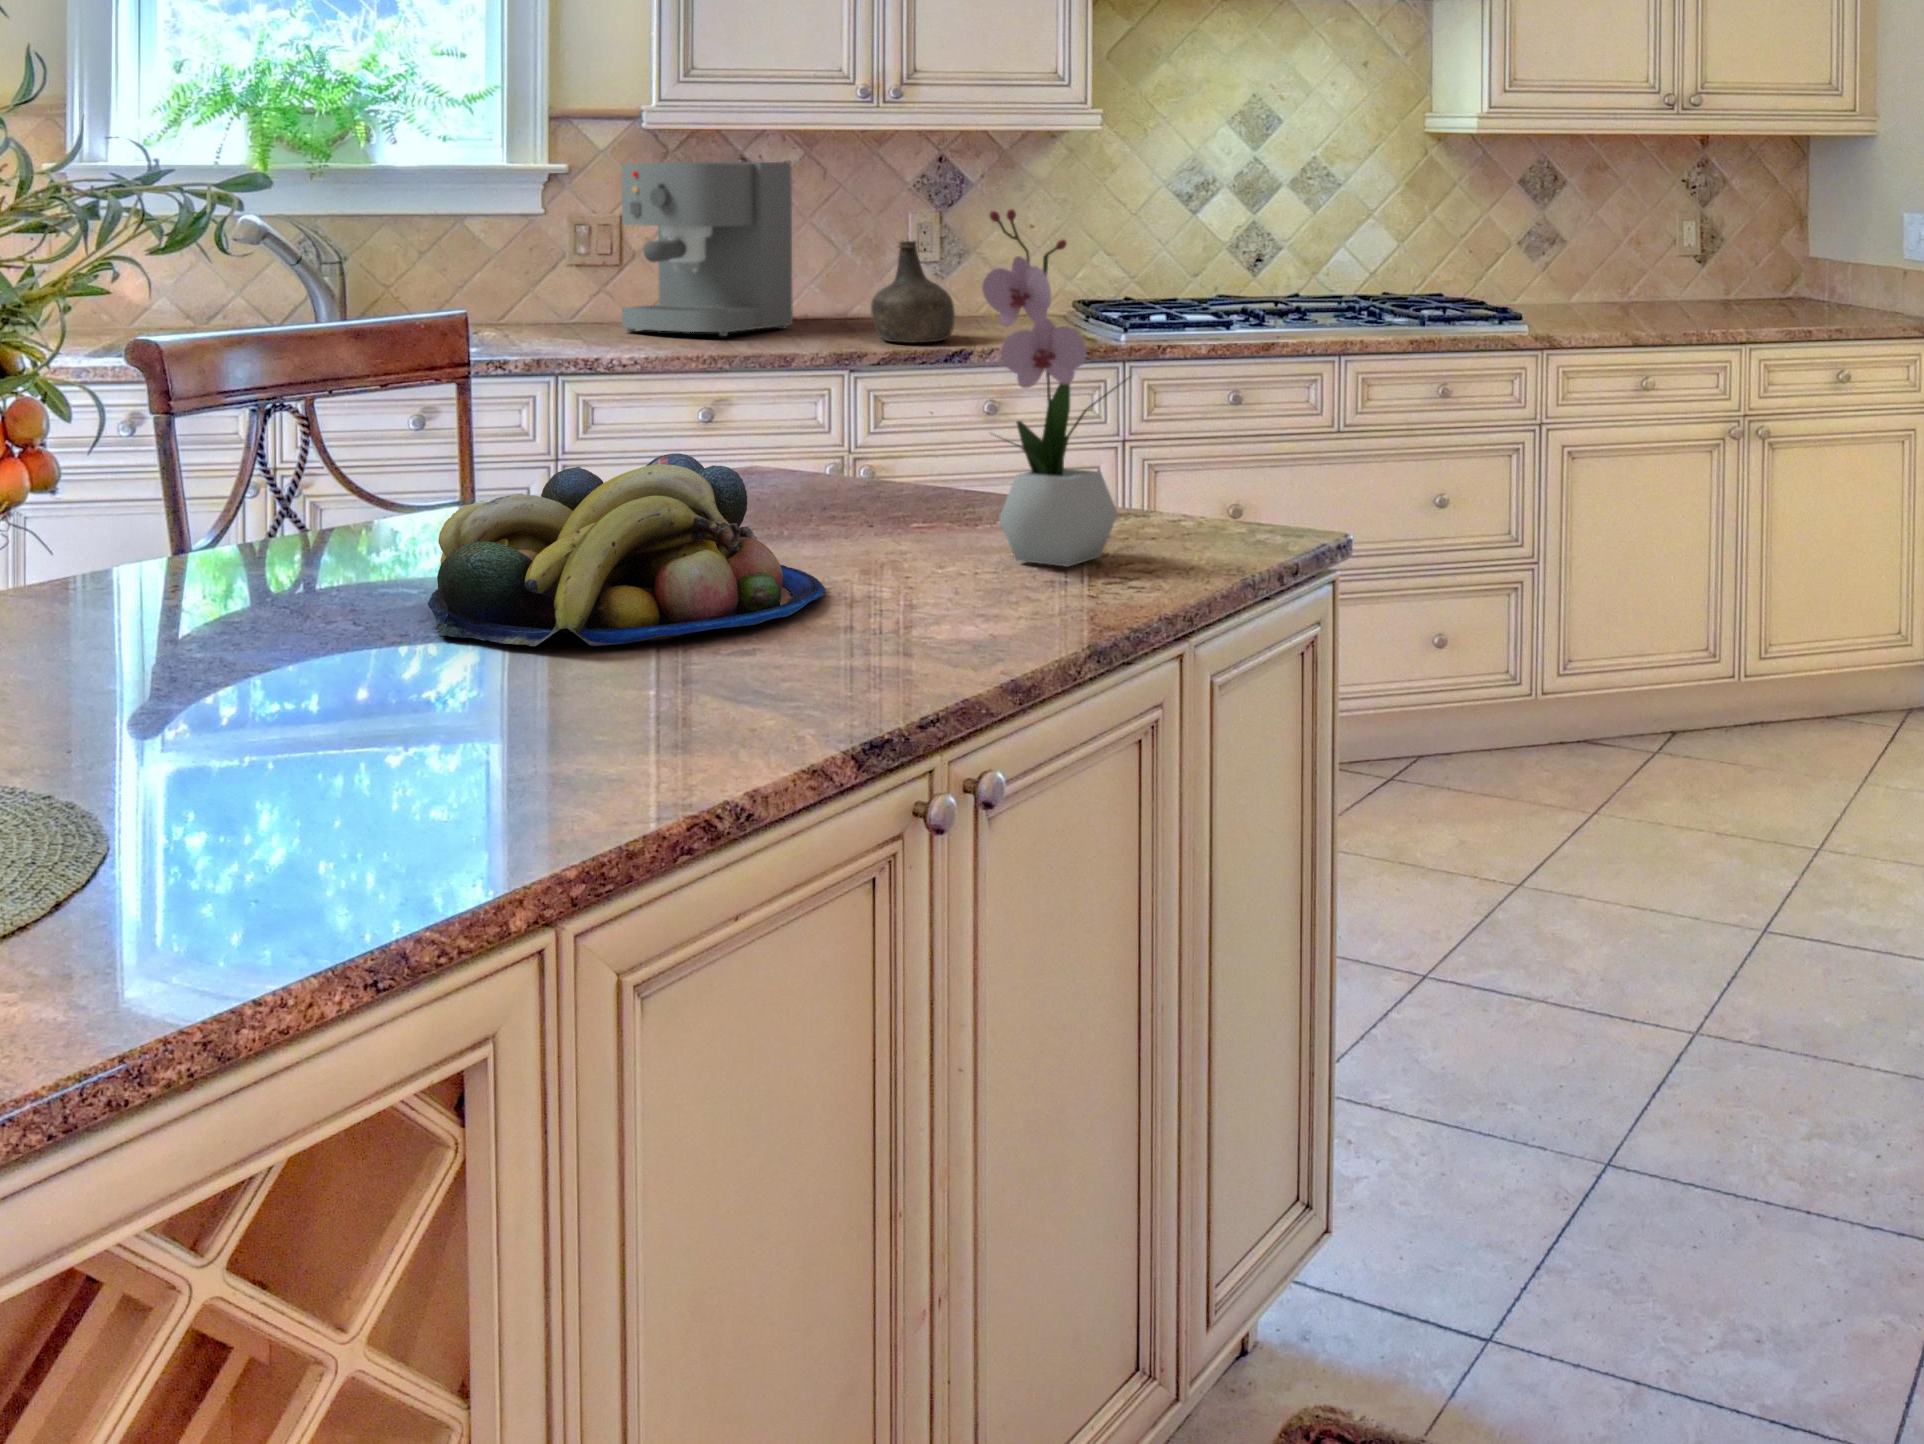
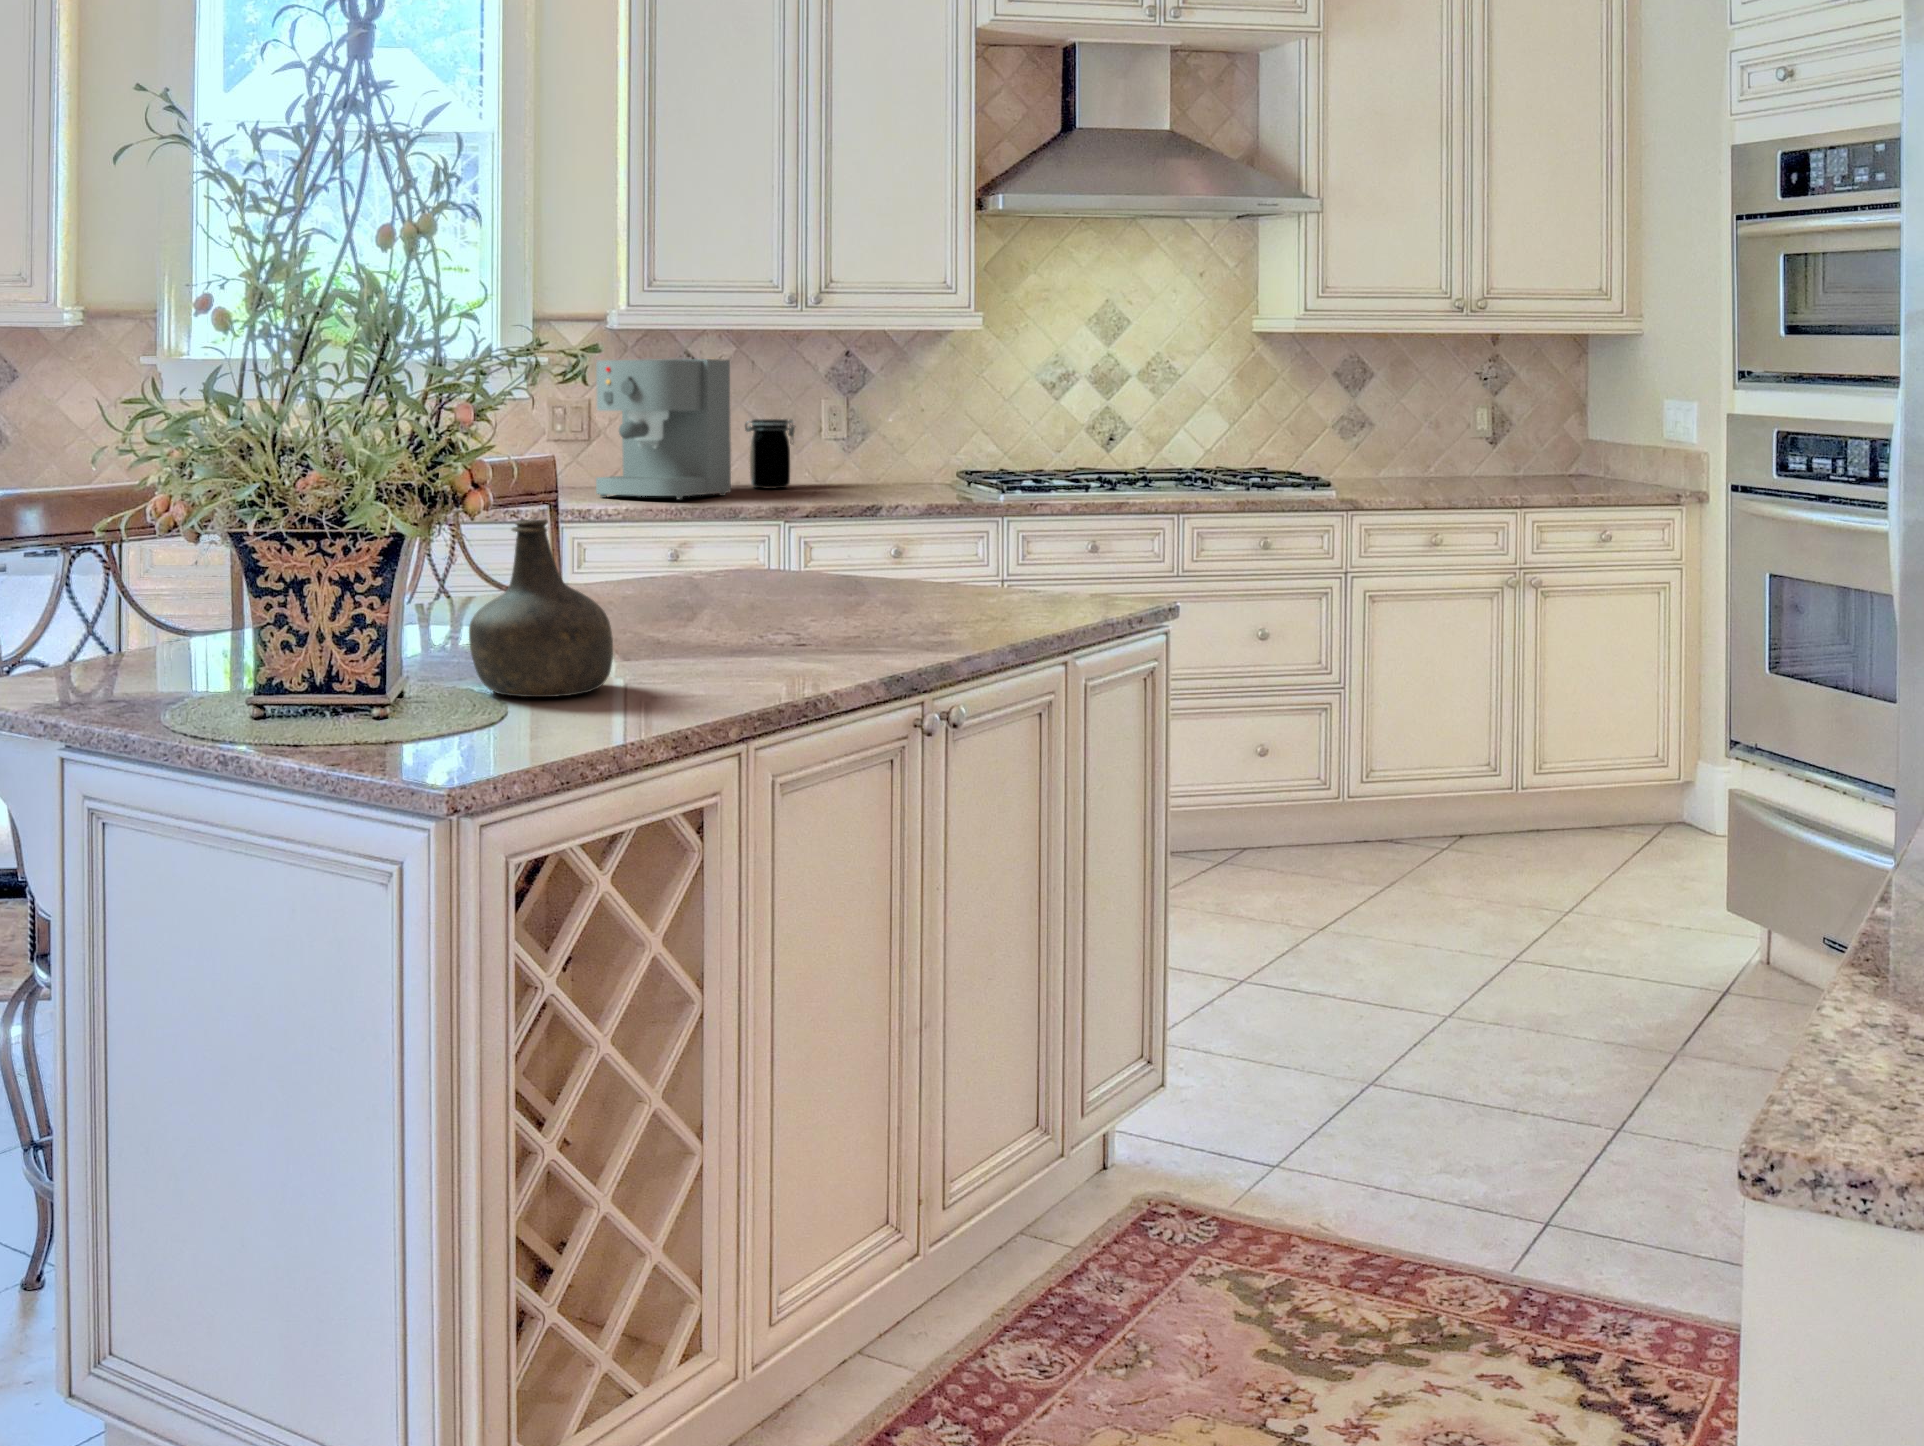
flower arrangement: present [982,209,1128,567] -> none [934,377,1032,614]
jar: none [814,234,876,318] -> present [745,419,795,488]
bottle: present [871,241,955,343] -> present [469,519,613,697]
fruit bowl: present [427,453,825,646] -> none [591,537,837,642]

